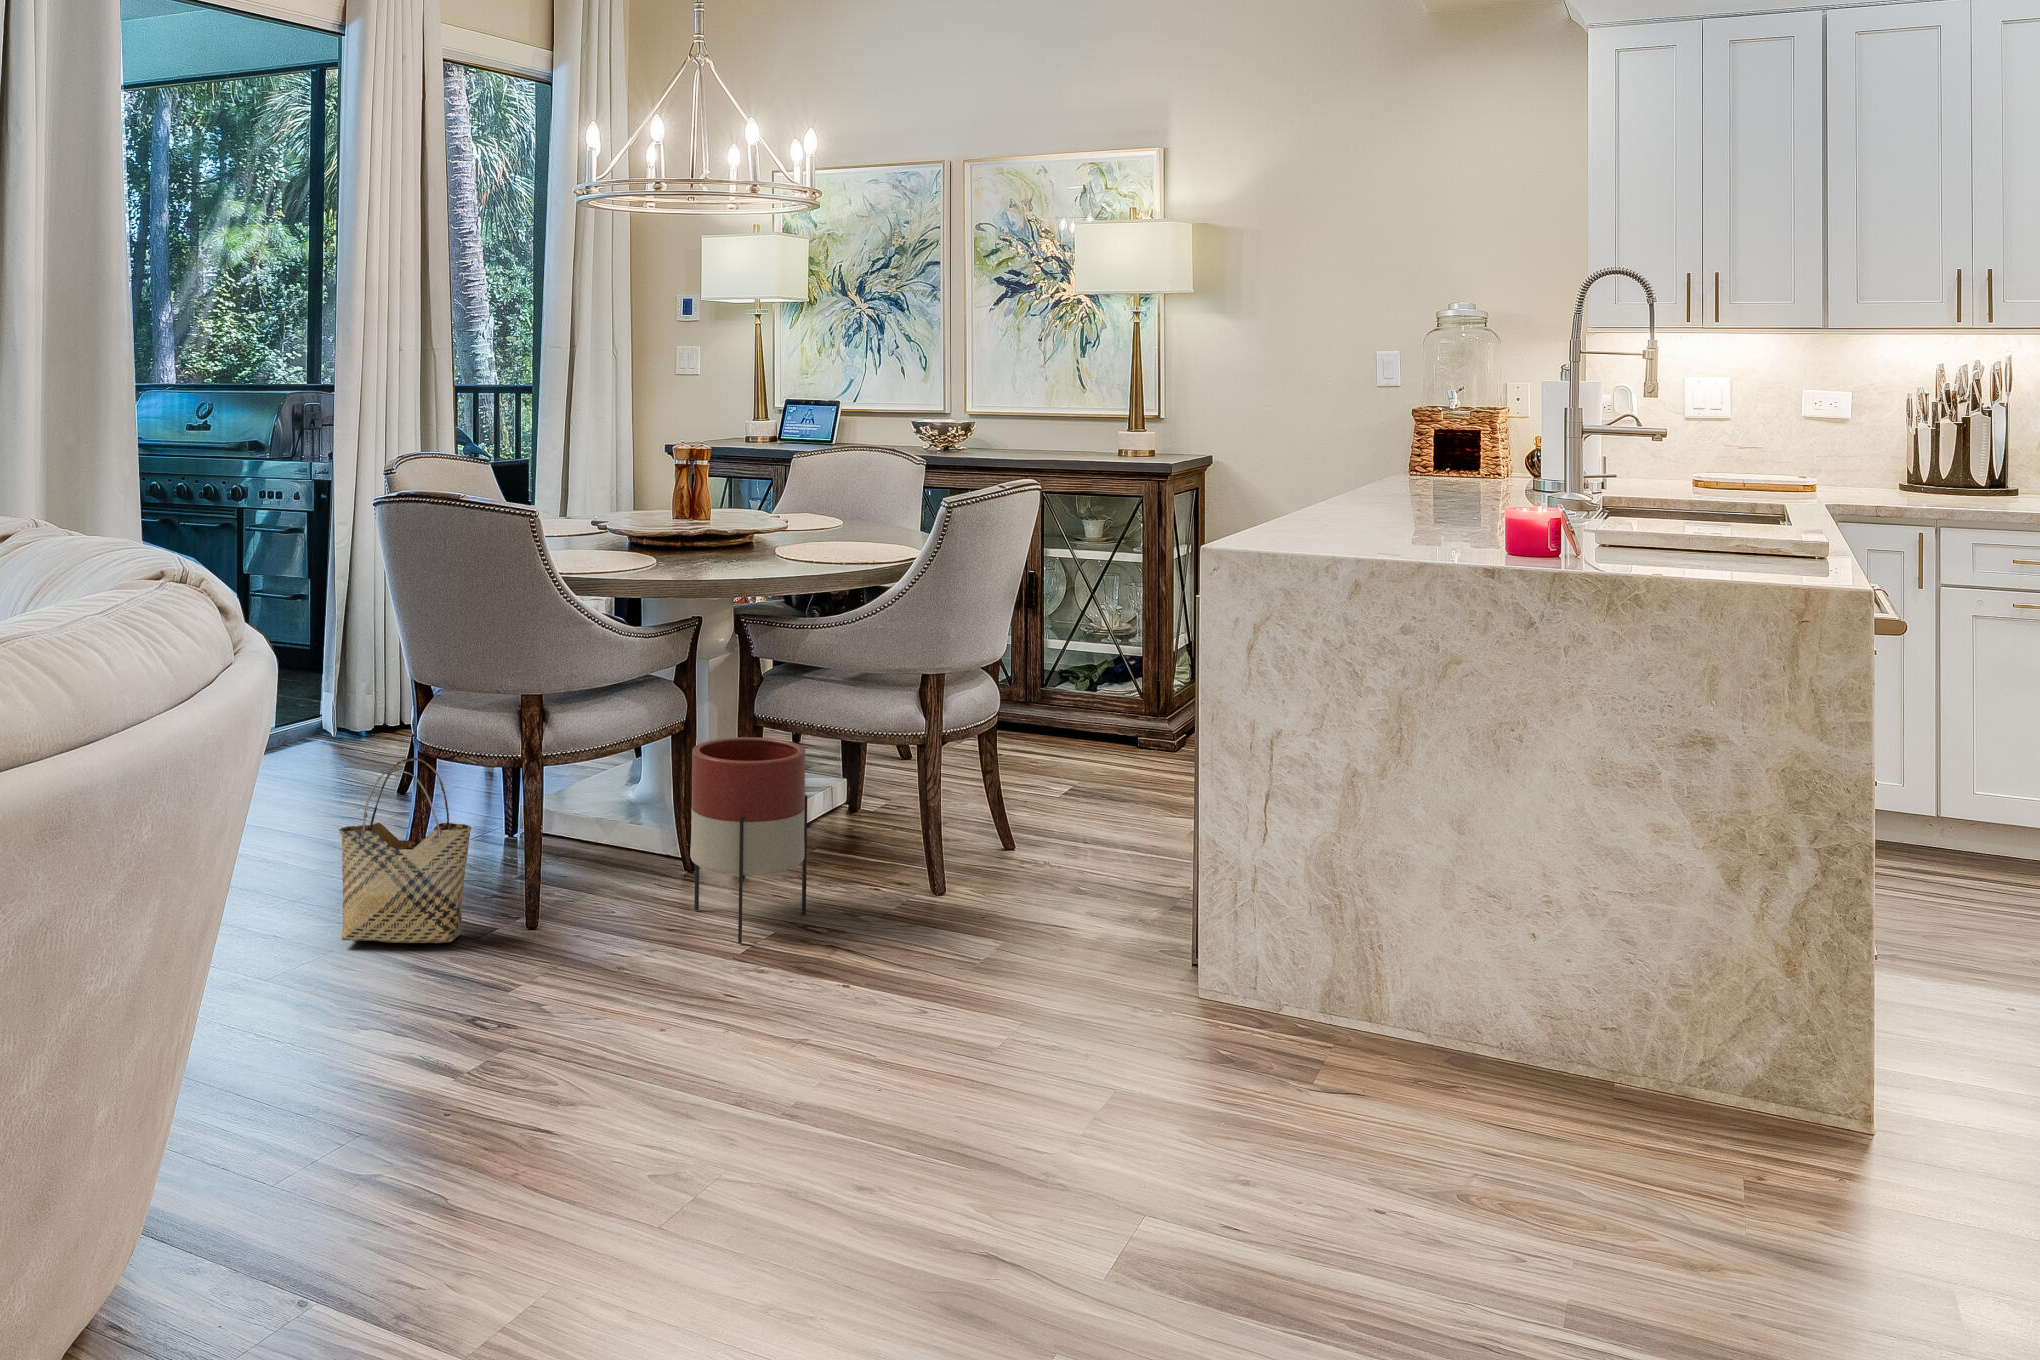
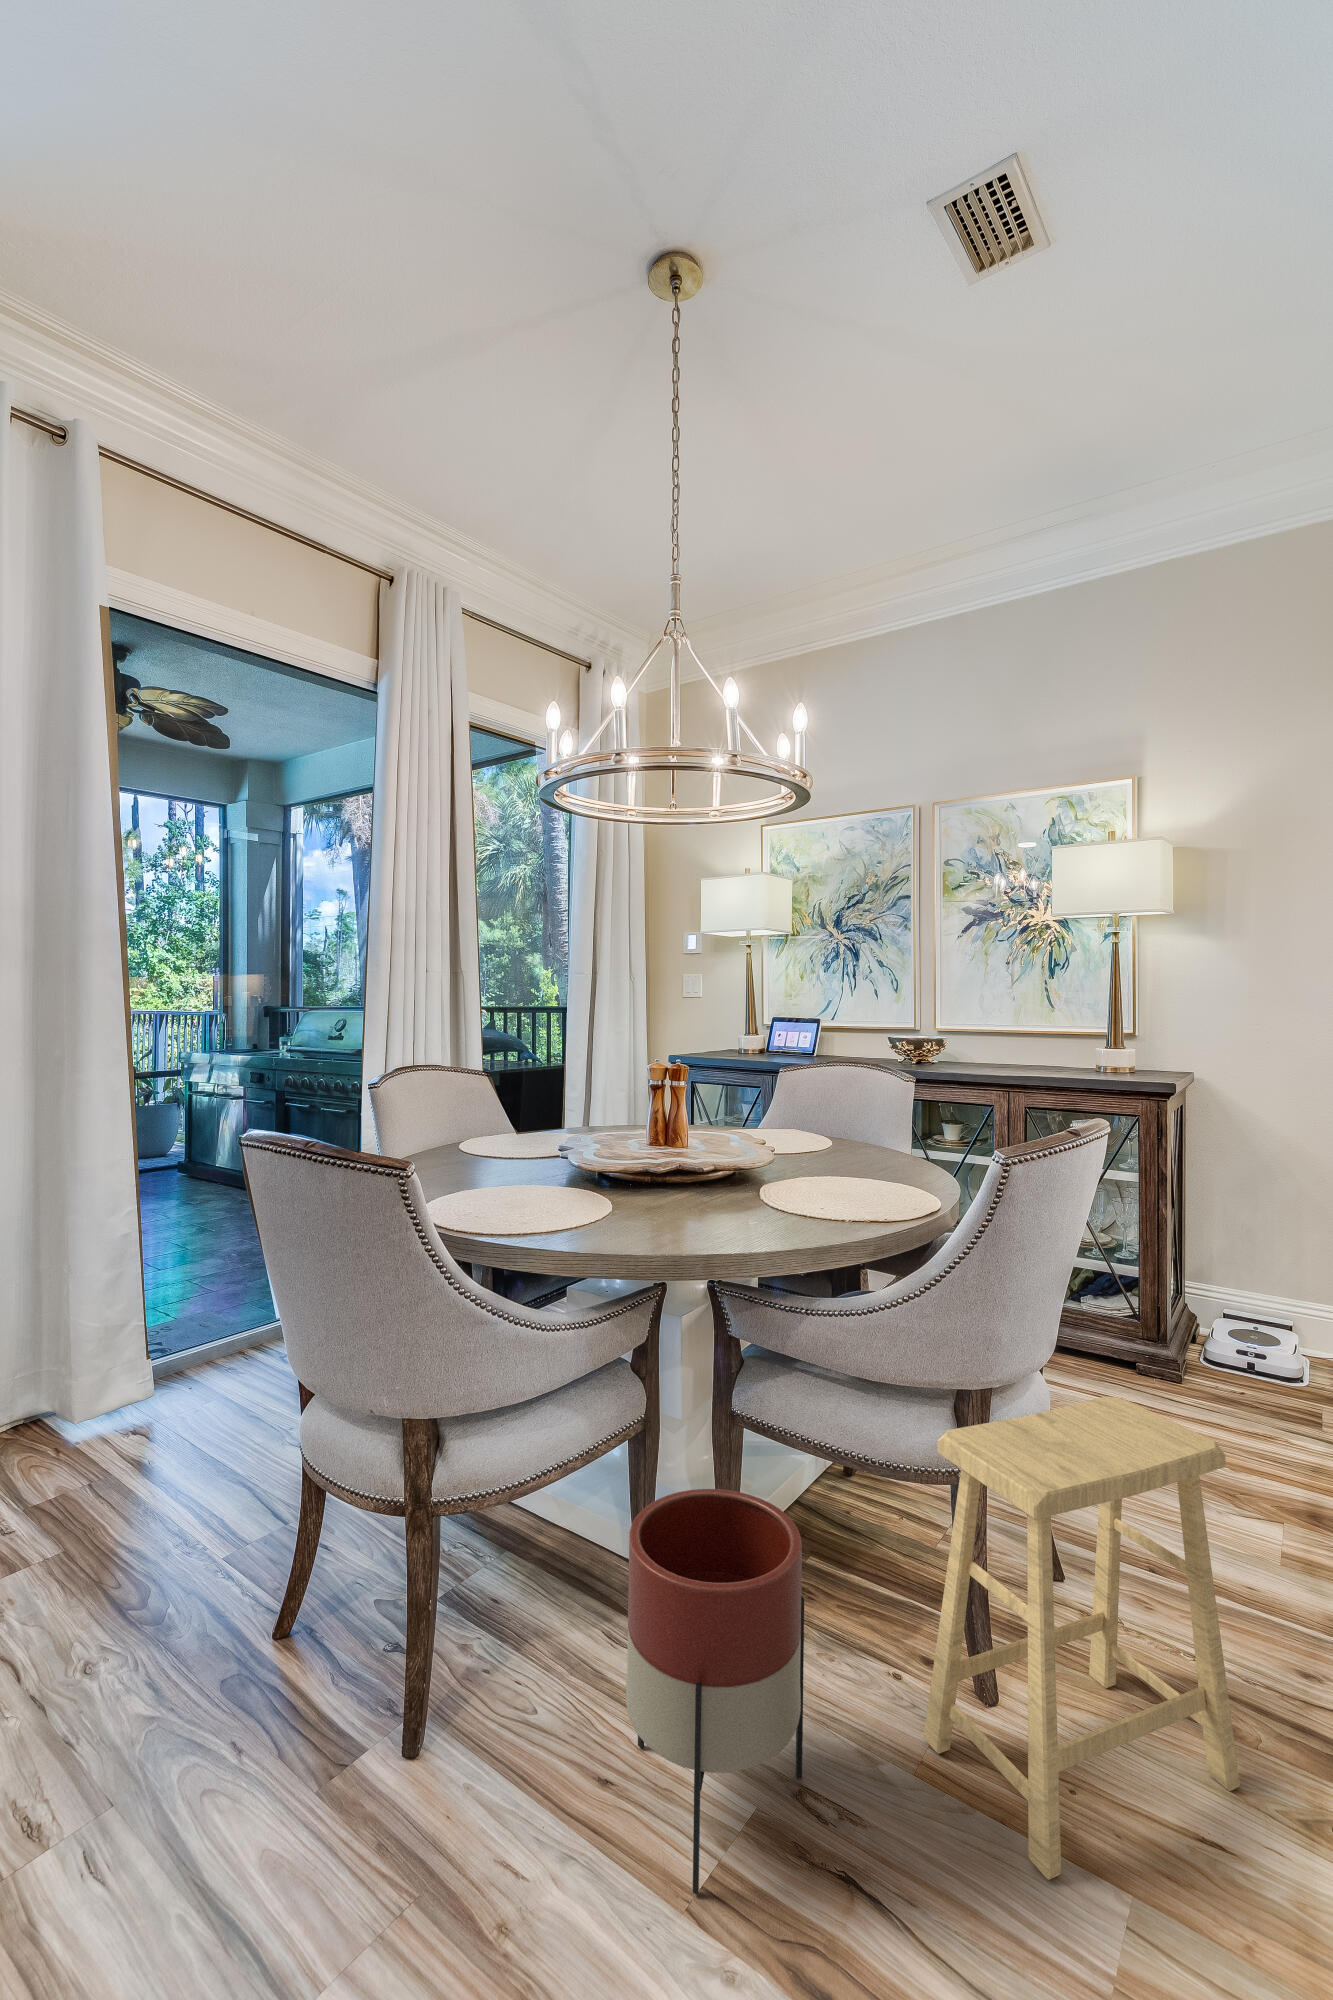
footstool: none [888,676,1086,931] -> present [924,1396,1240,1880]
woven basket: present [339,758,472,943] -> none [88,1517,297,1848]

